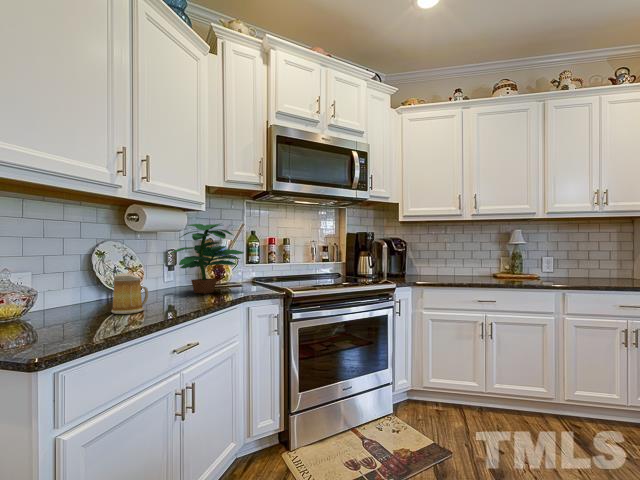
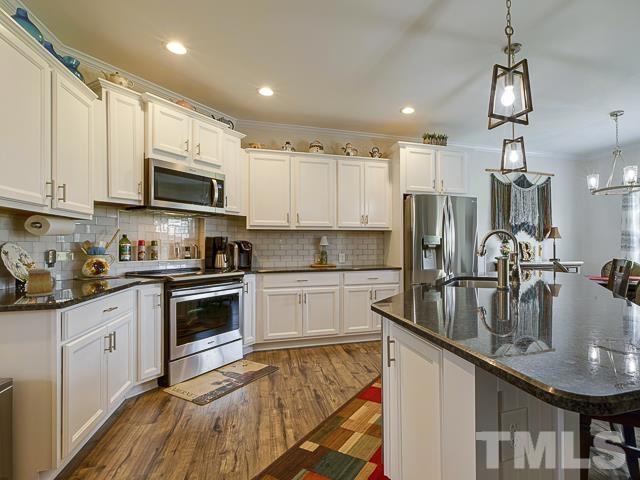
potted plant: present [171,224,244,294] -> none [64,230,127,283]

